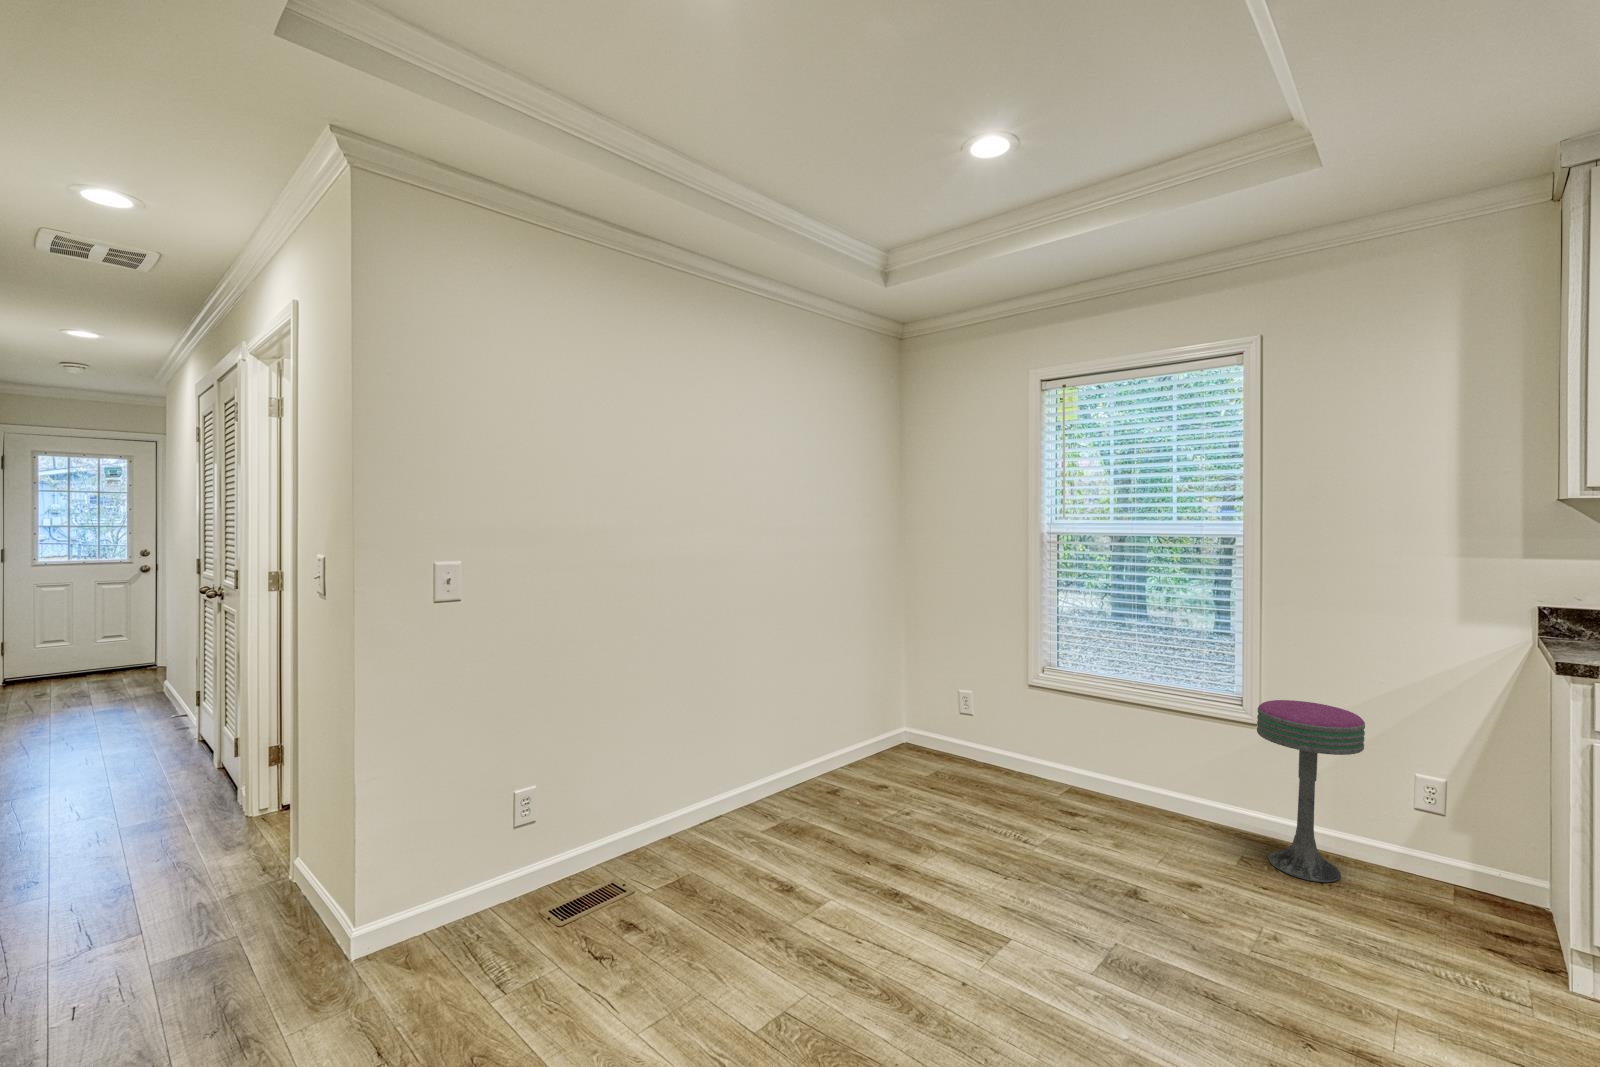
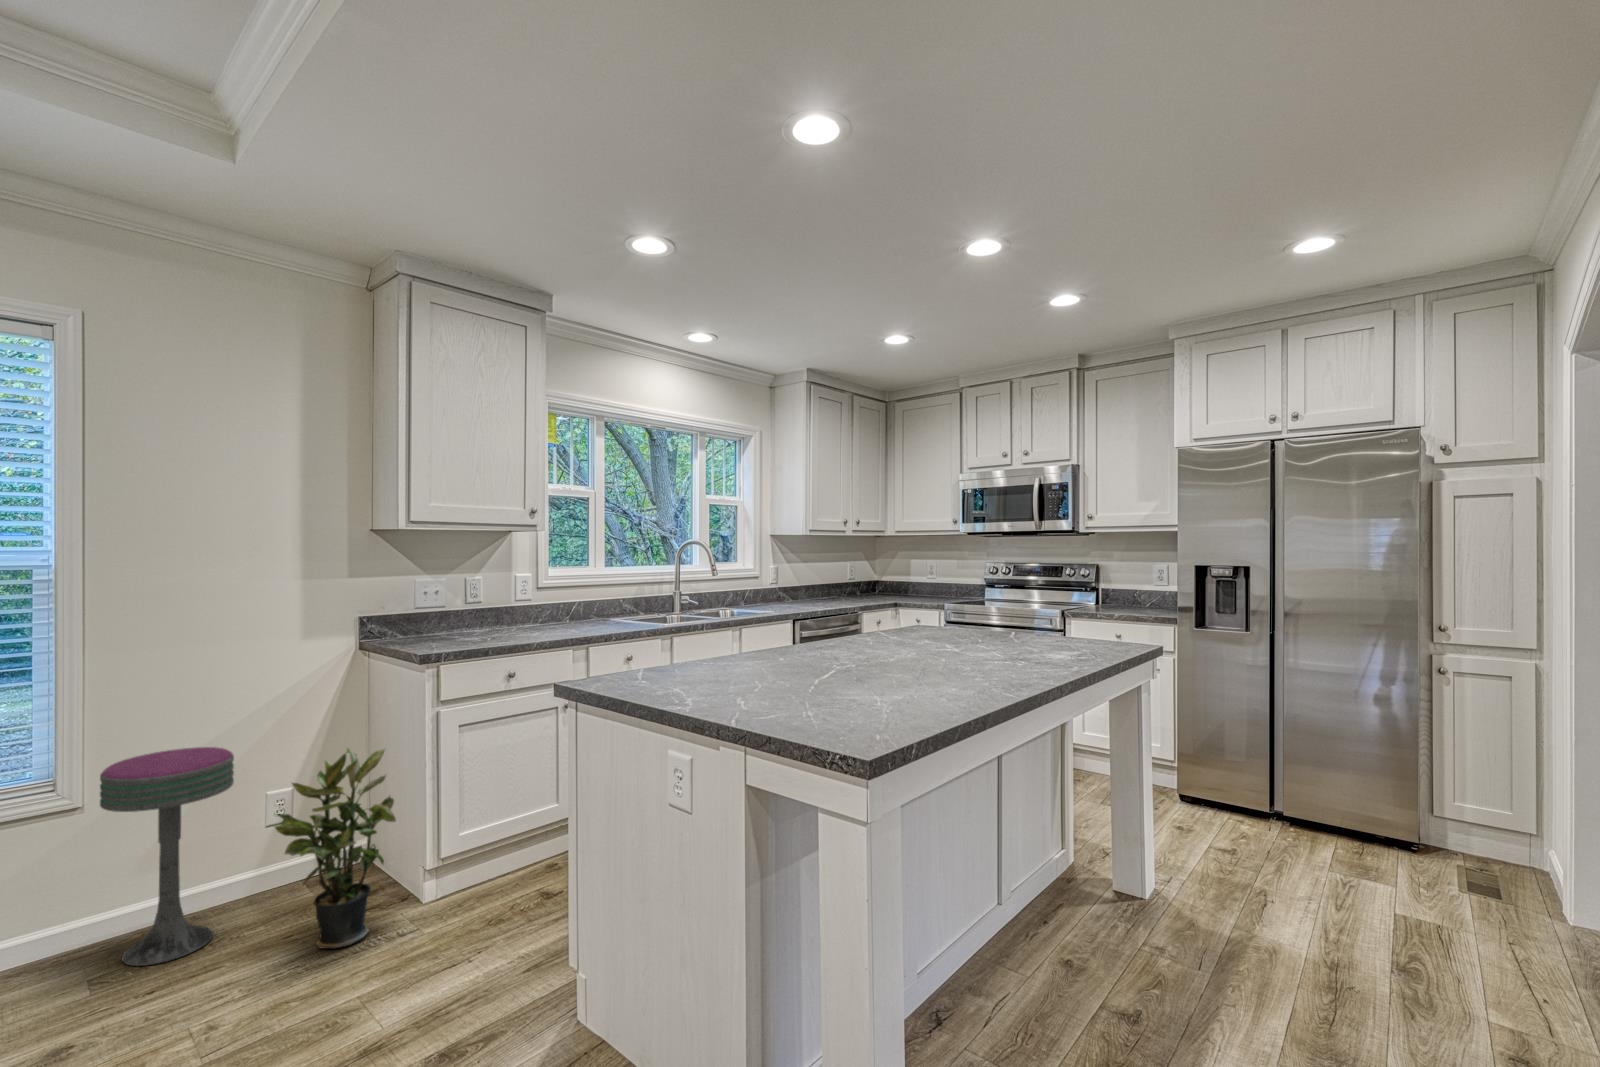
potted plant: none [1369,754,1519,969] -> present [275,748,396,949]

